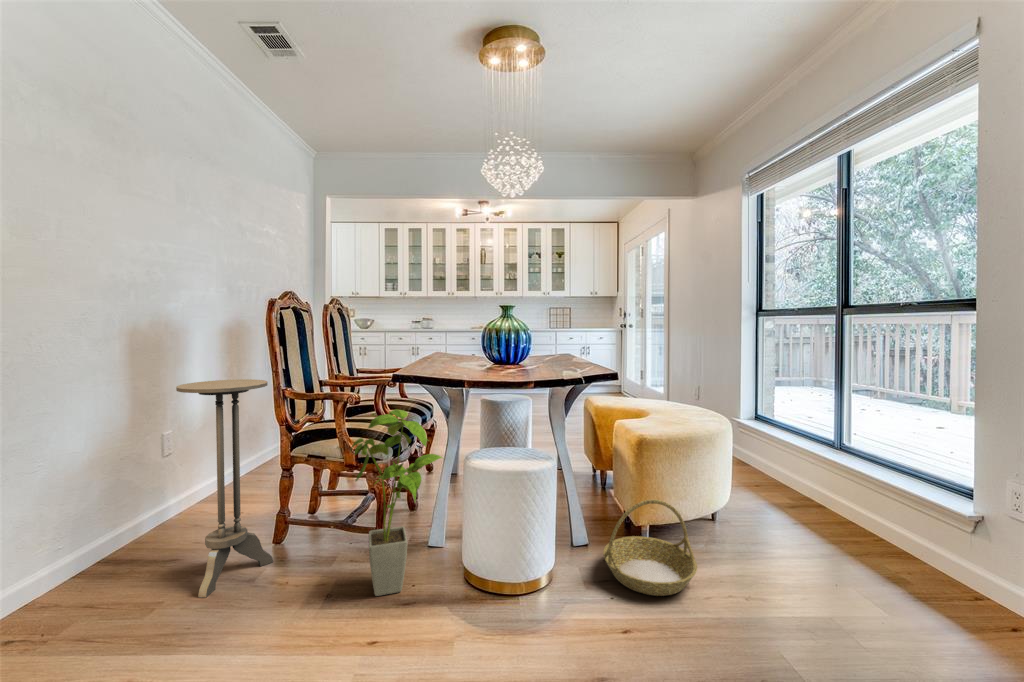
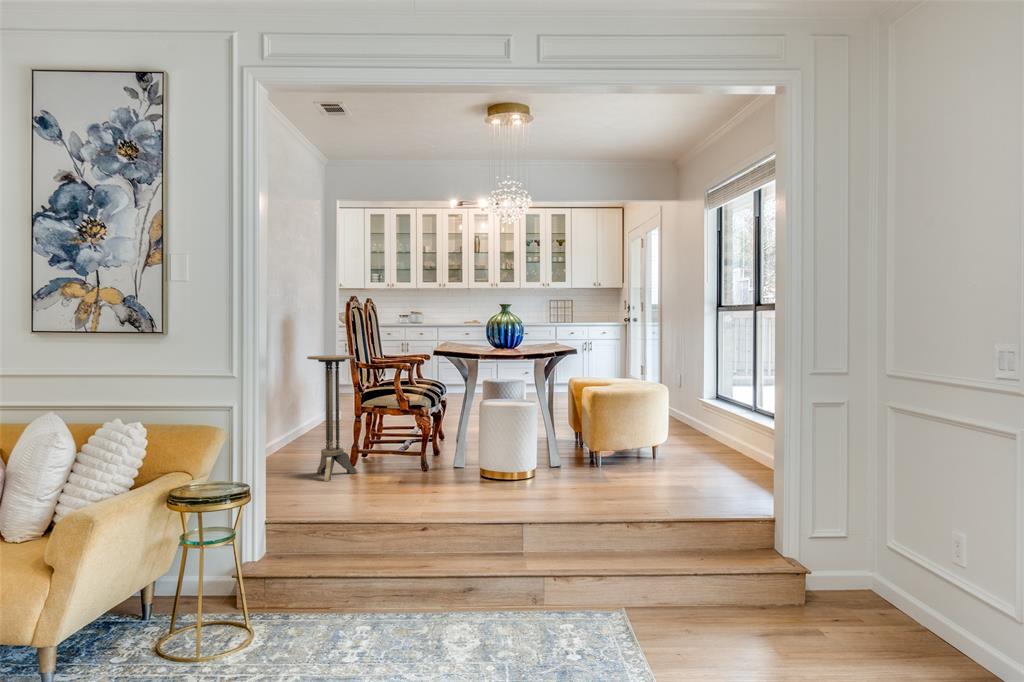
house plant: present [351,409,442,596] -> none [411,370,468,480]
basket: present [603,500,697,596] -> none [567,427,623,479]

